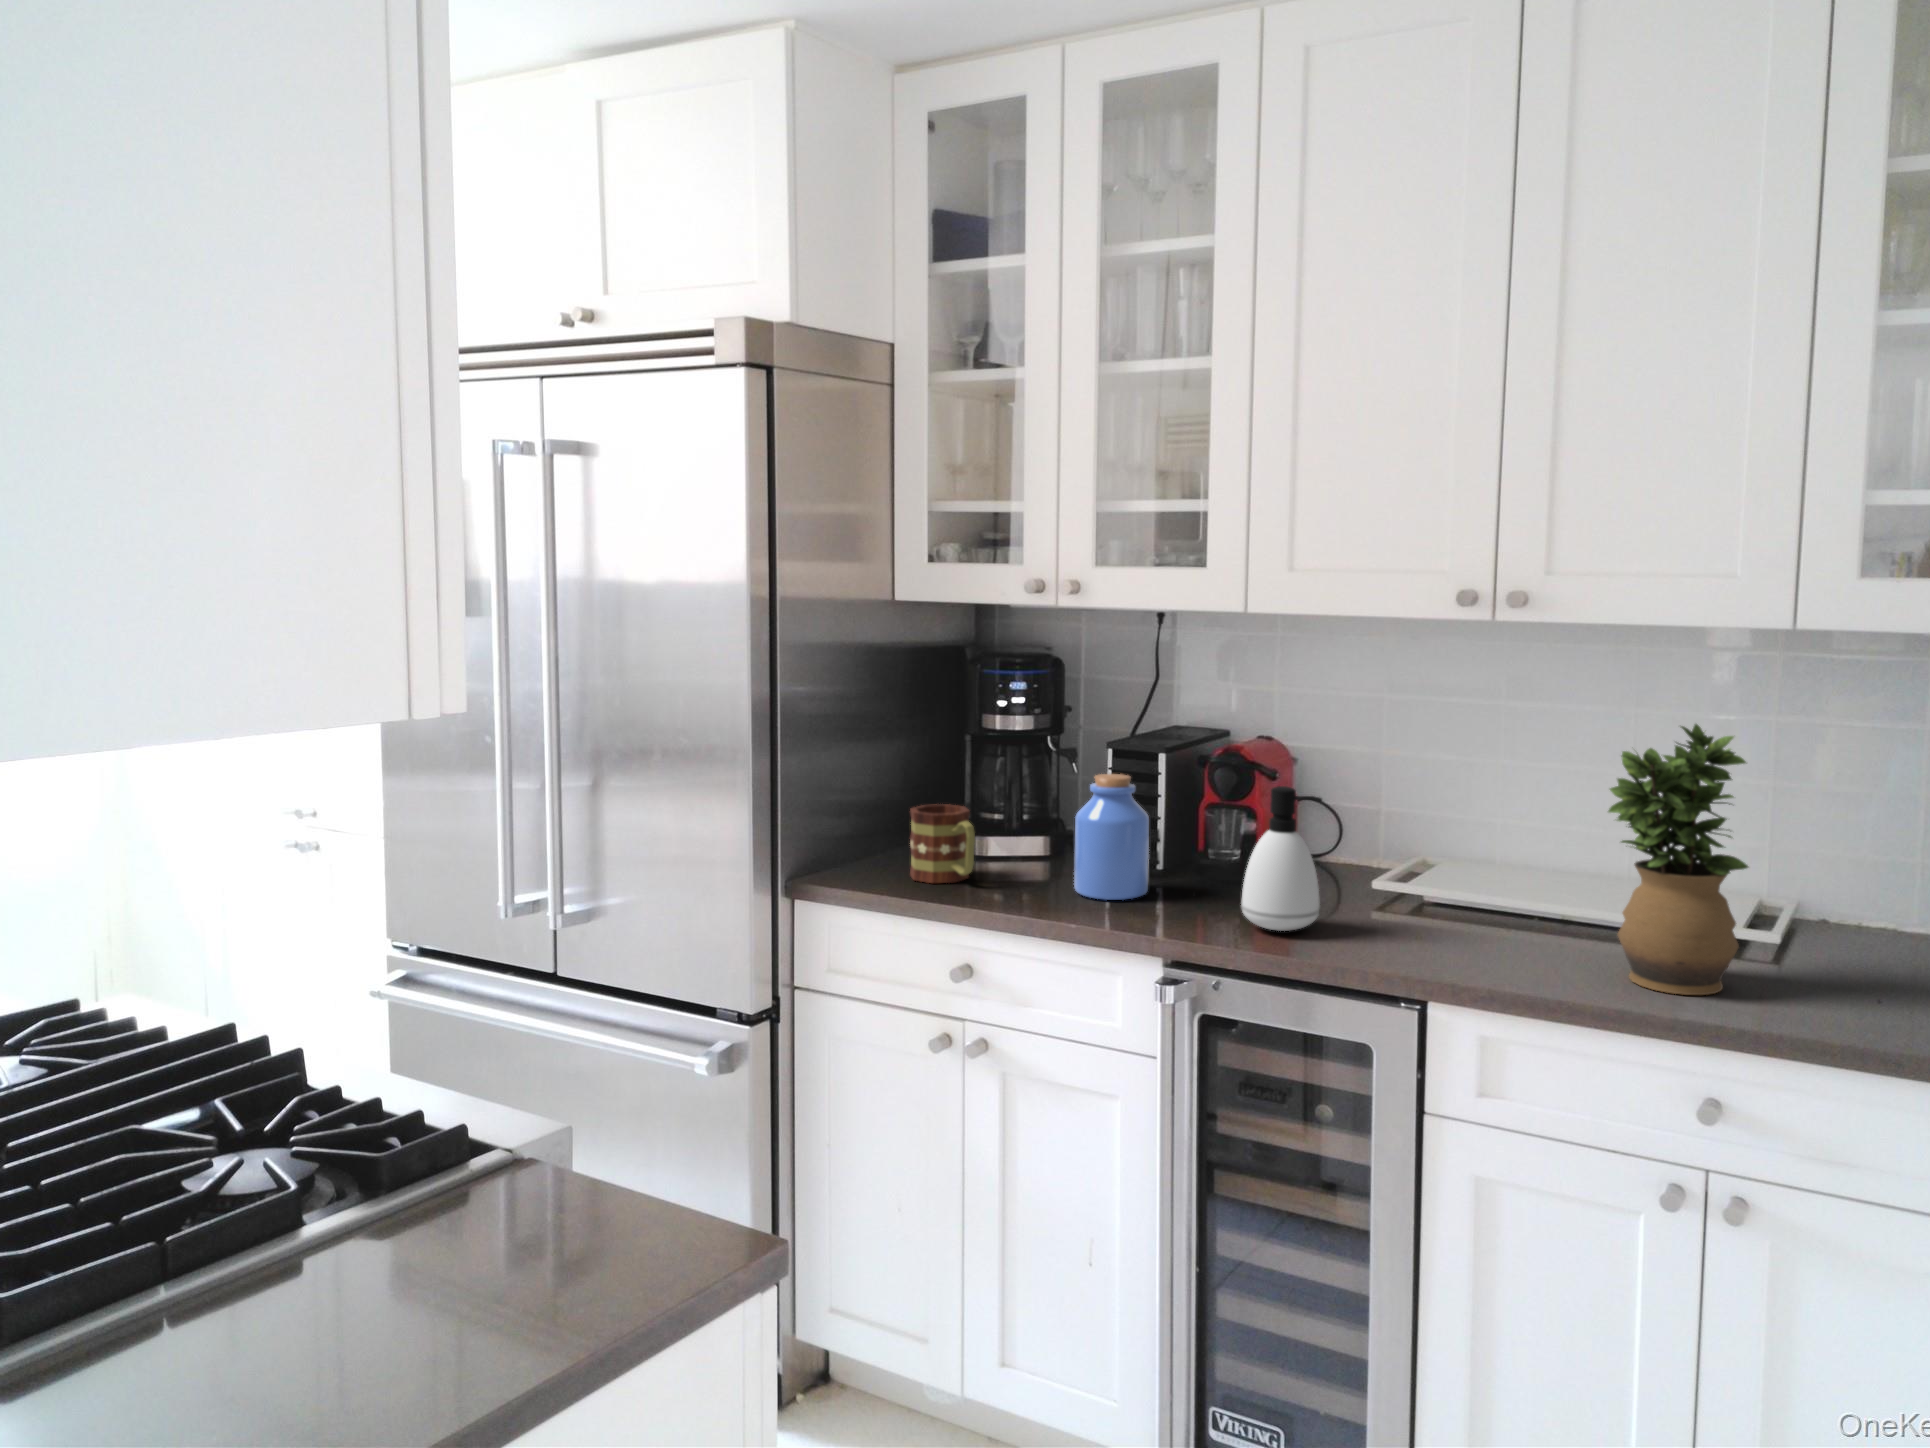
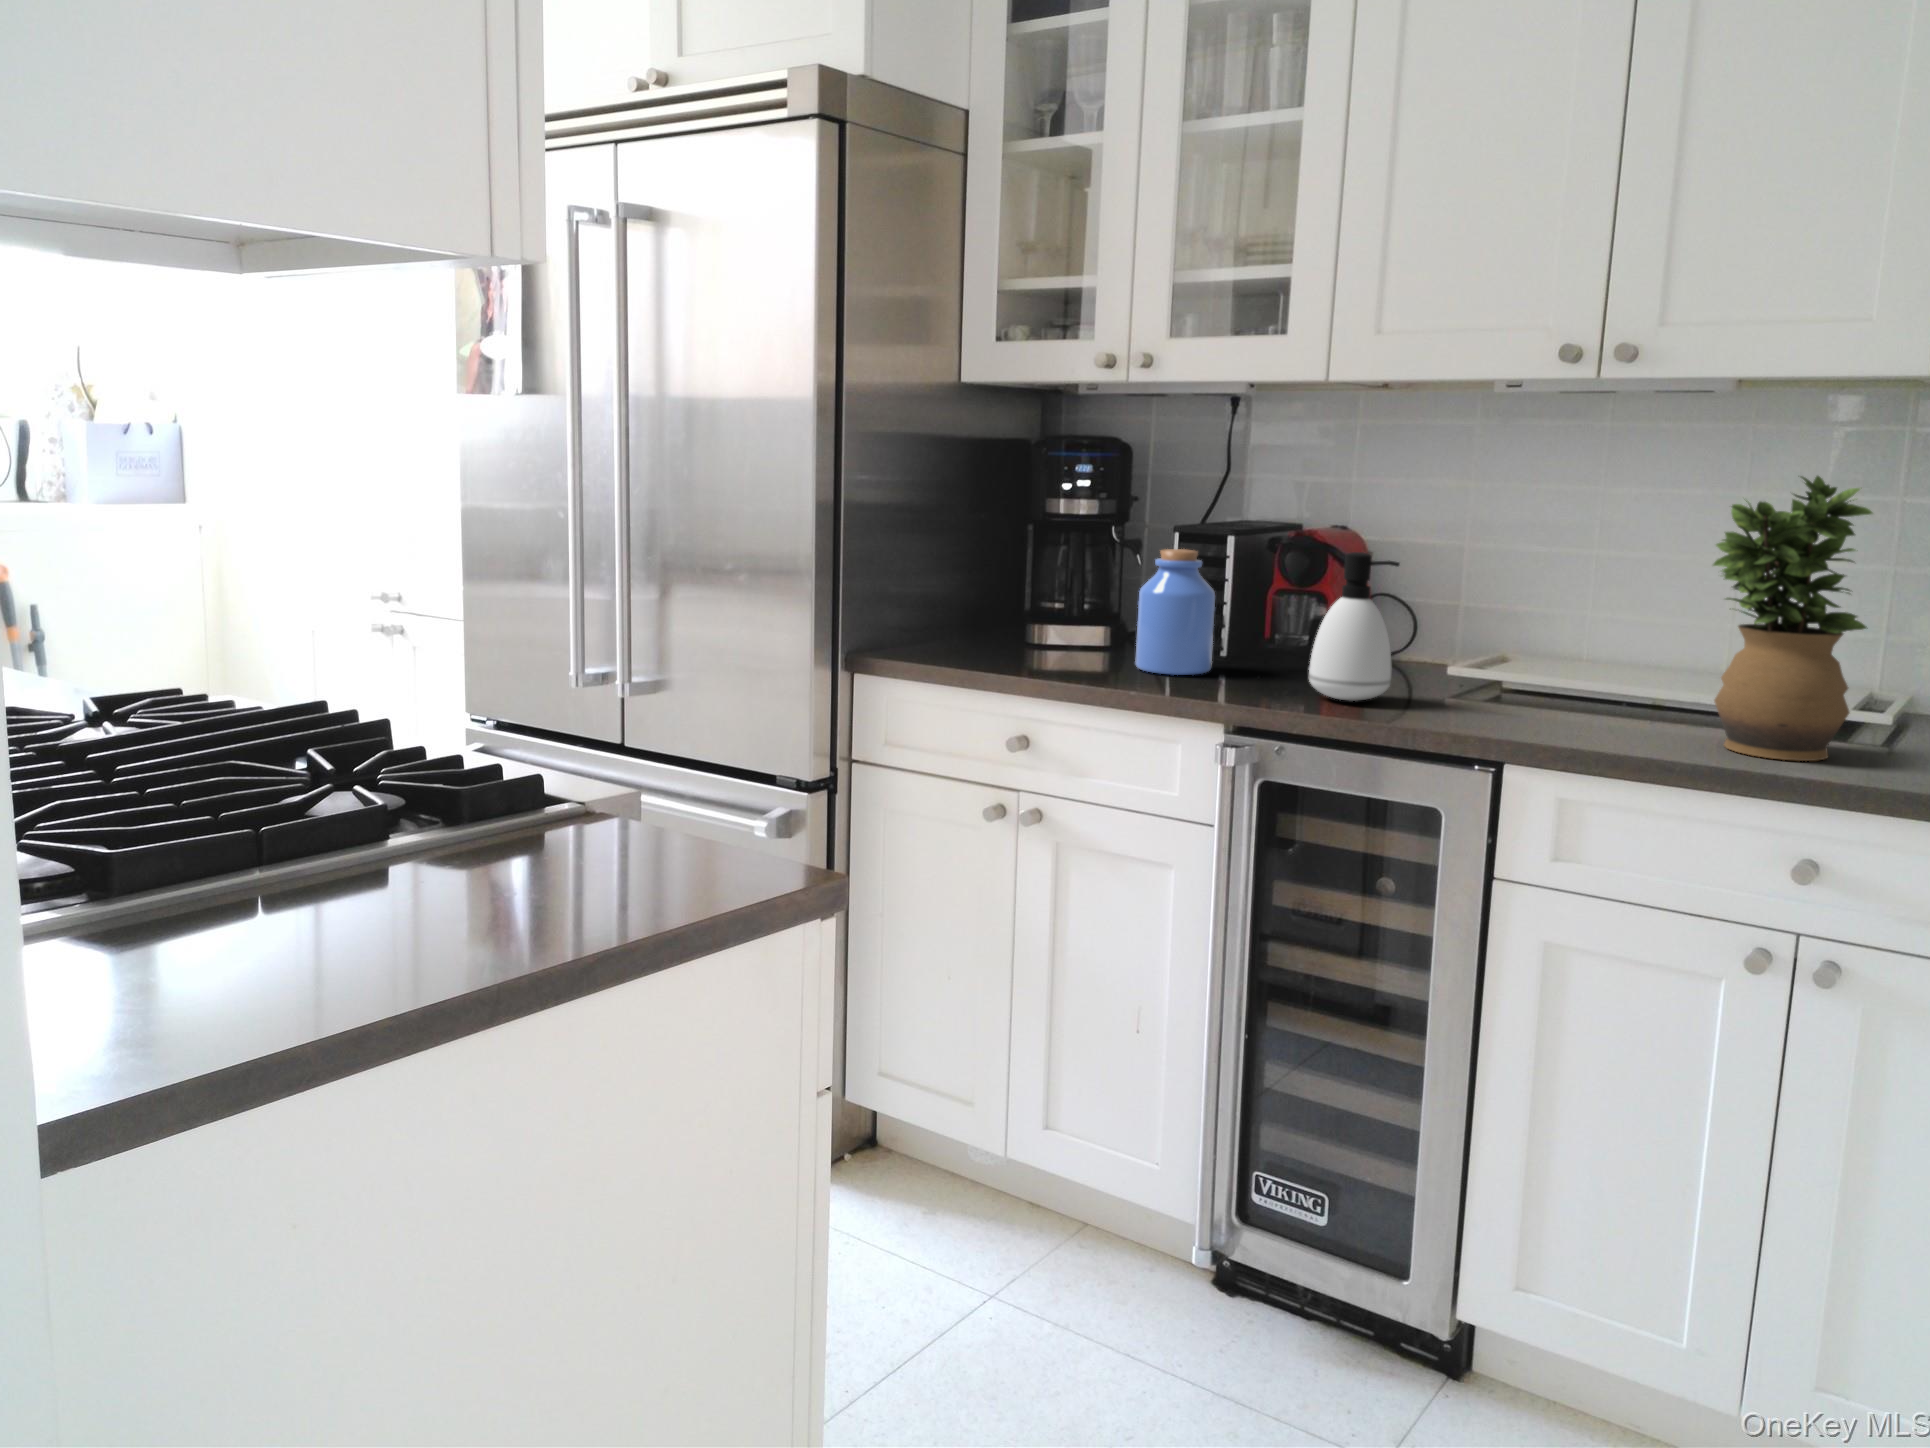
mug: present [910,804,975,883] -> none [969,583,1036,658]

